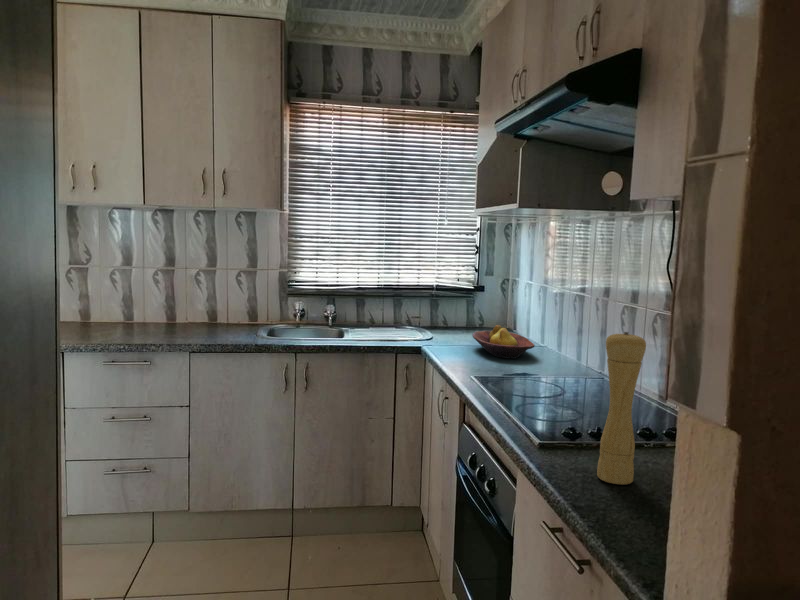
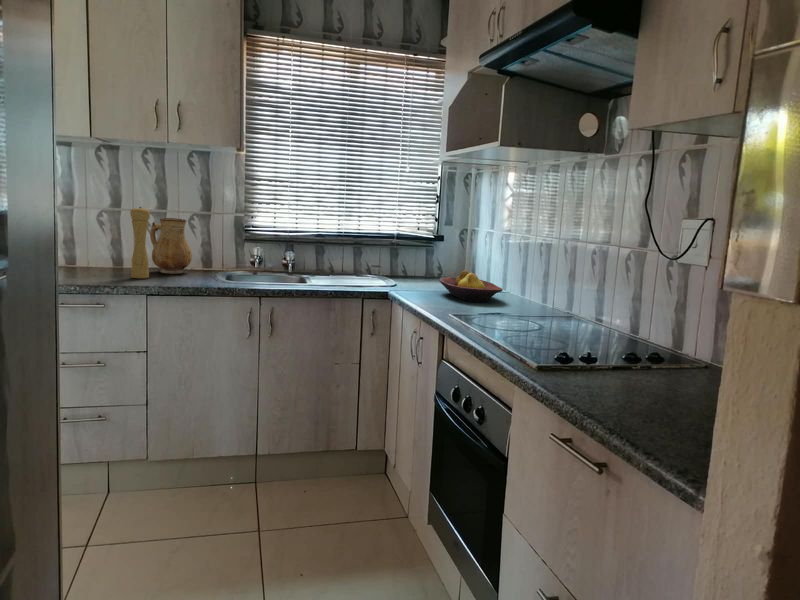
ceramic pitcher: none [201,275,239,328] -> present [150,218,192,274]
pepper mill: present [597,332,646,484] -> present [130,207,150,278]

